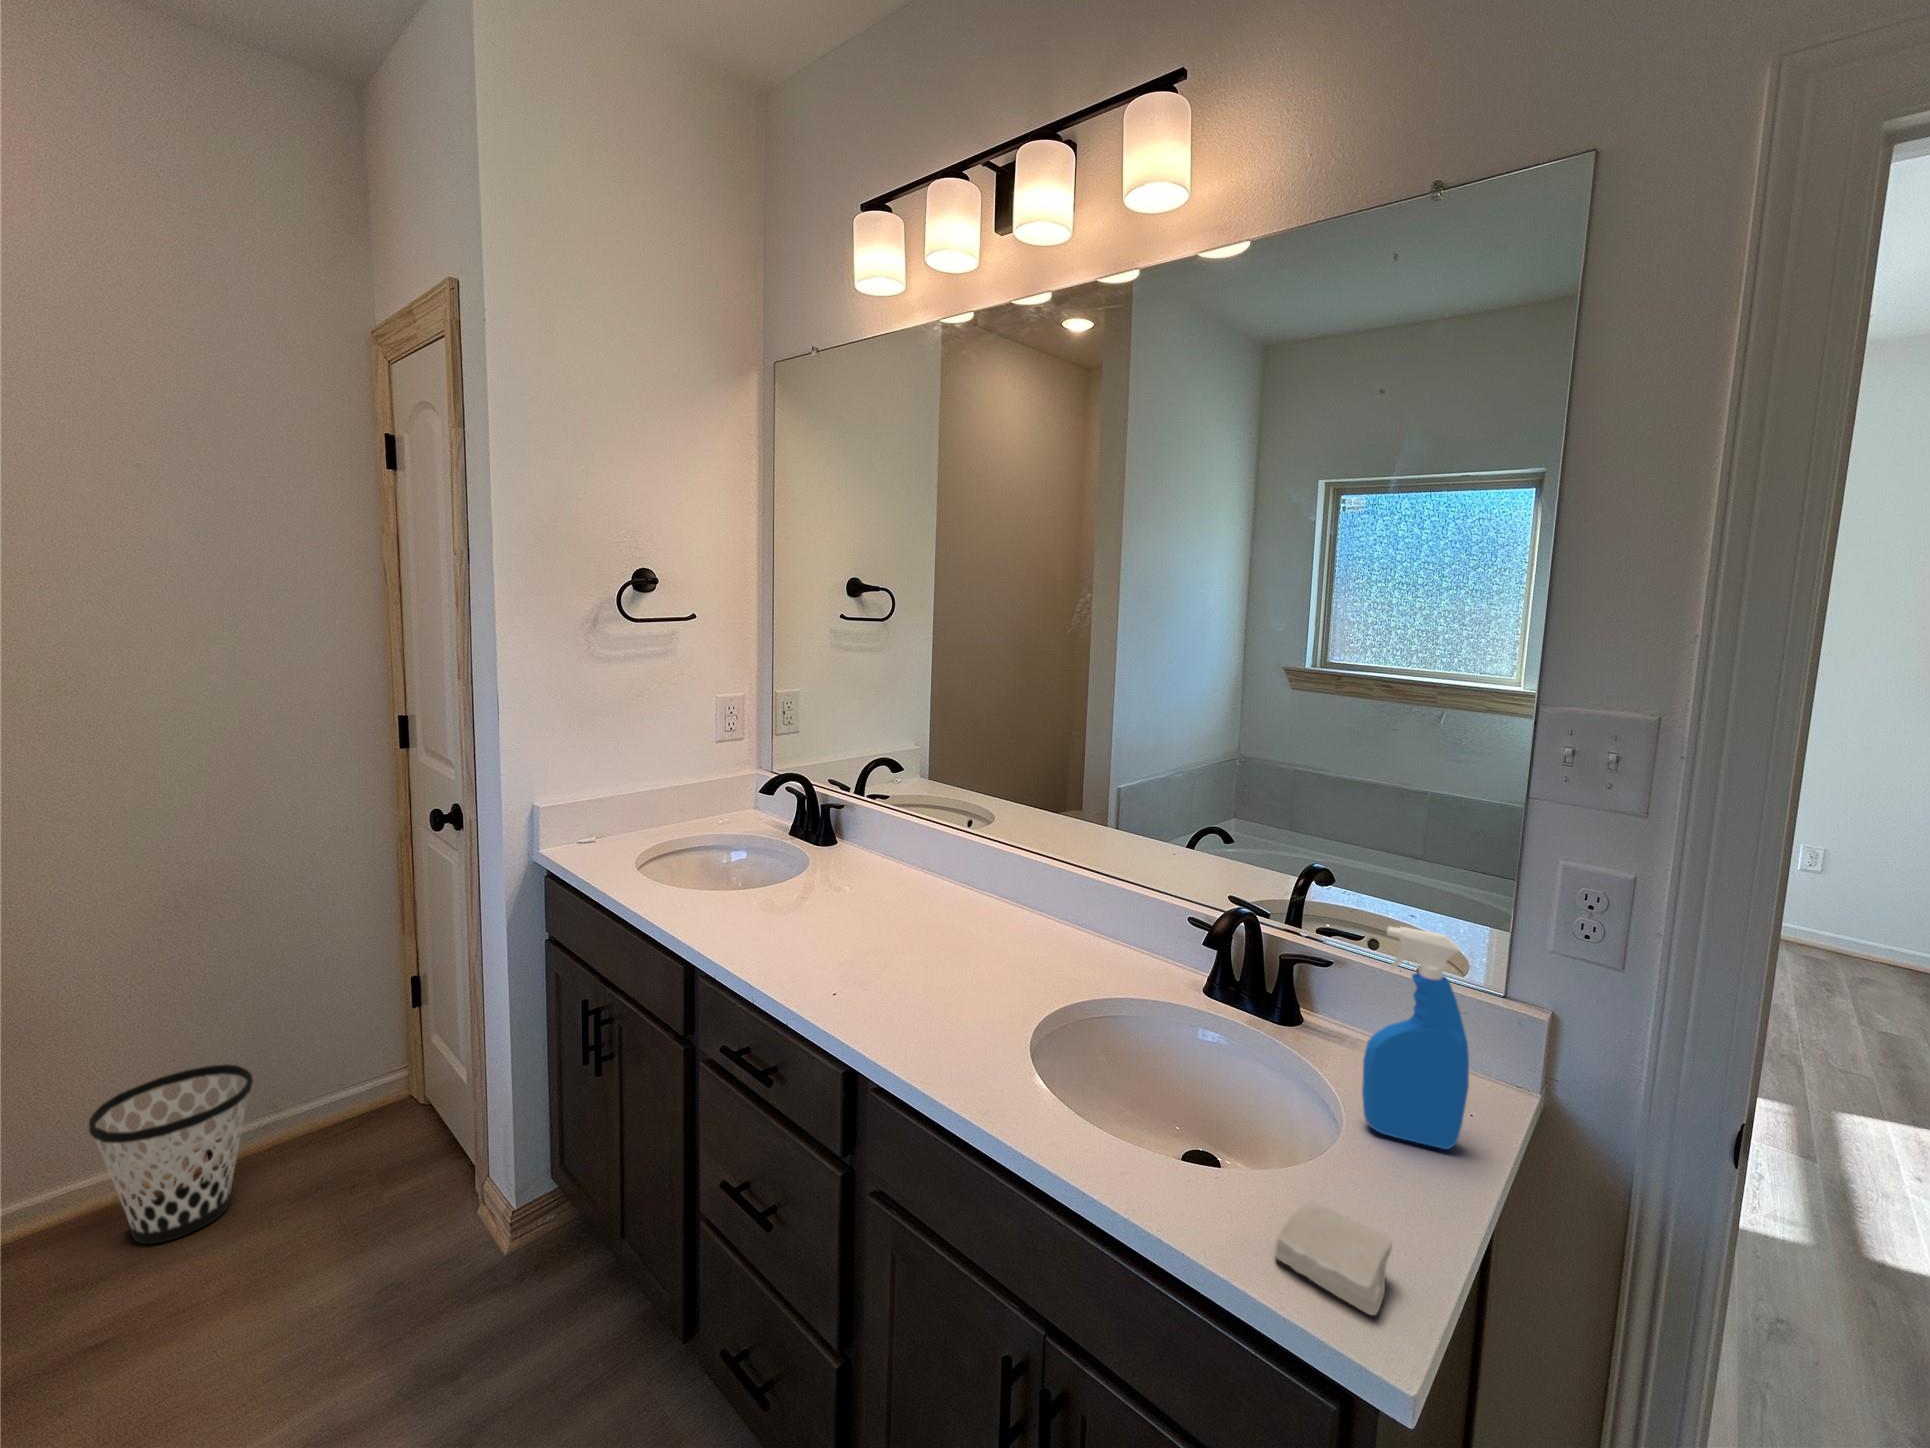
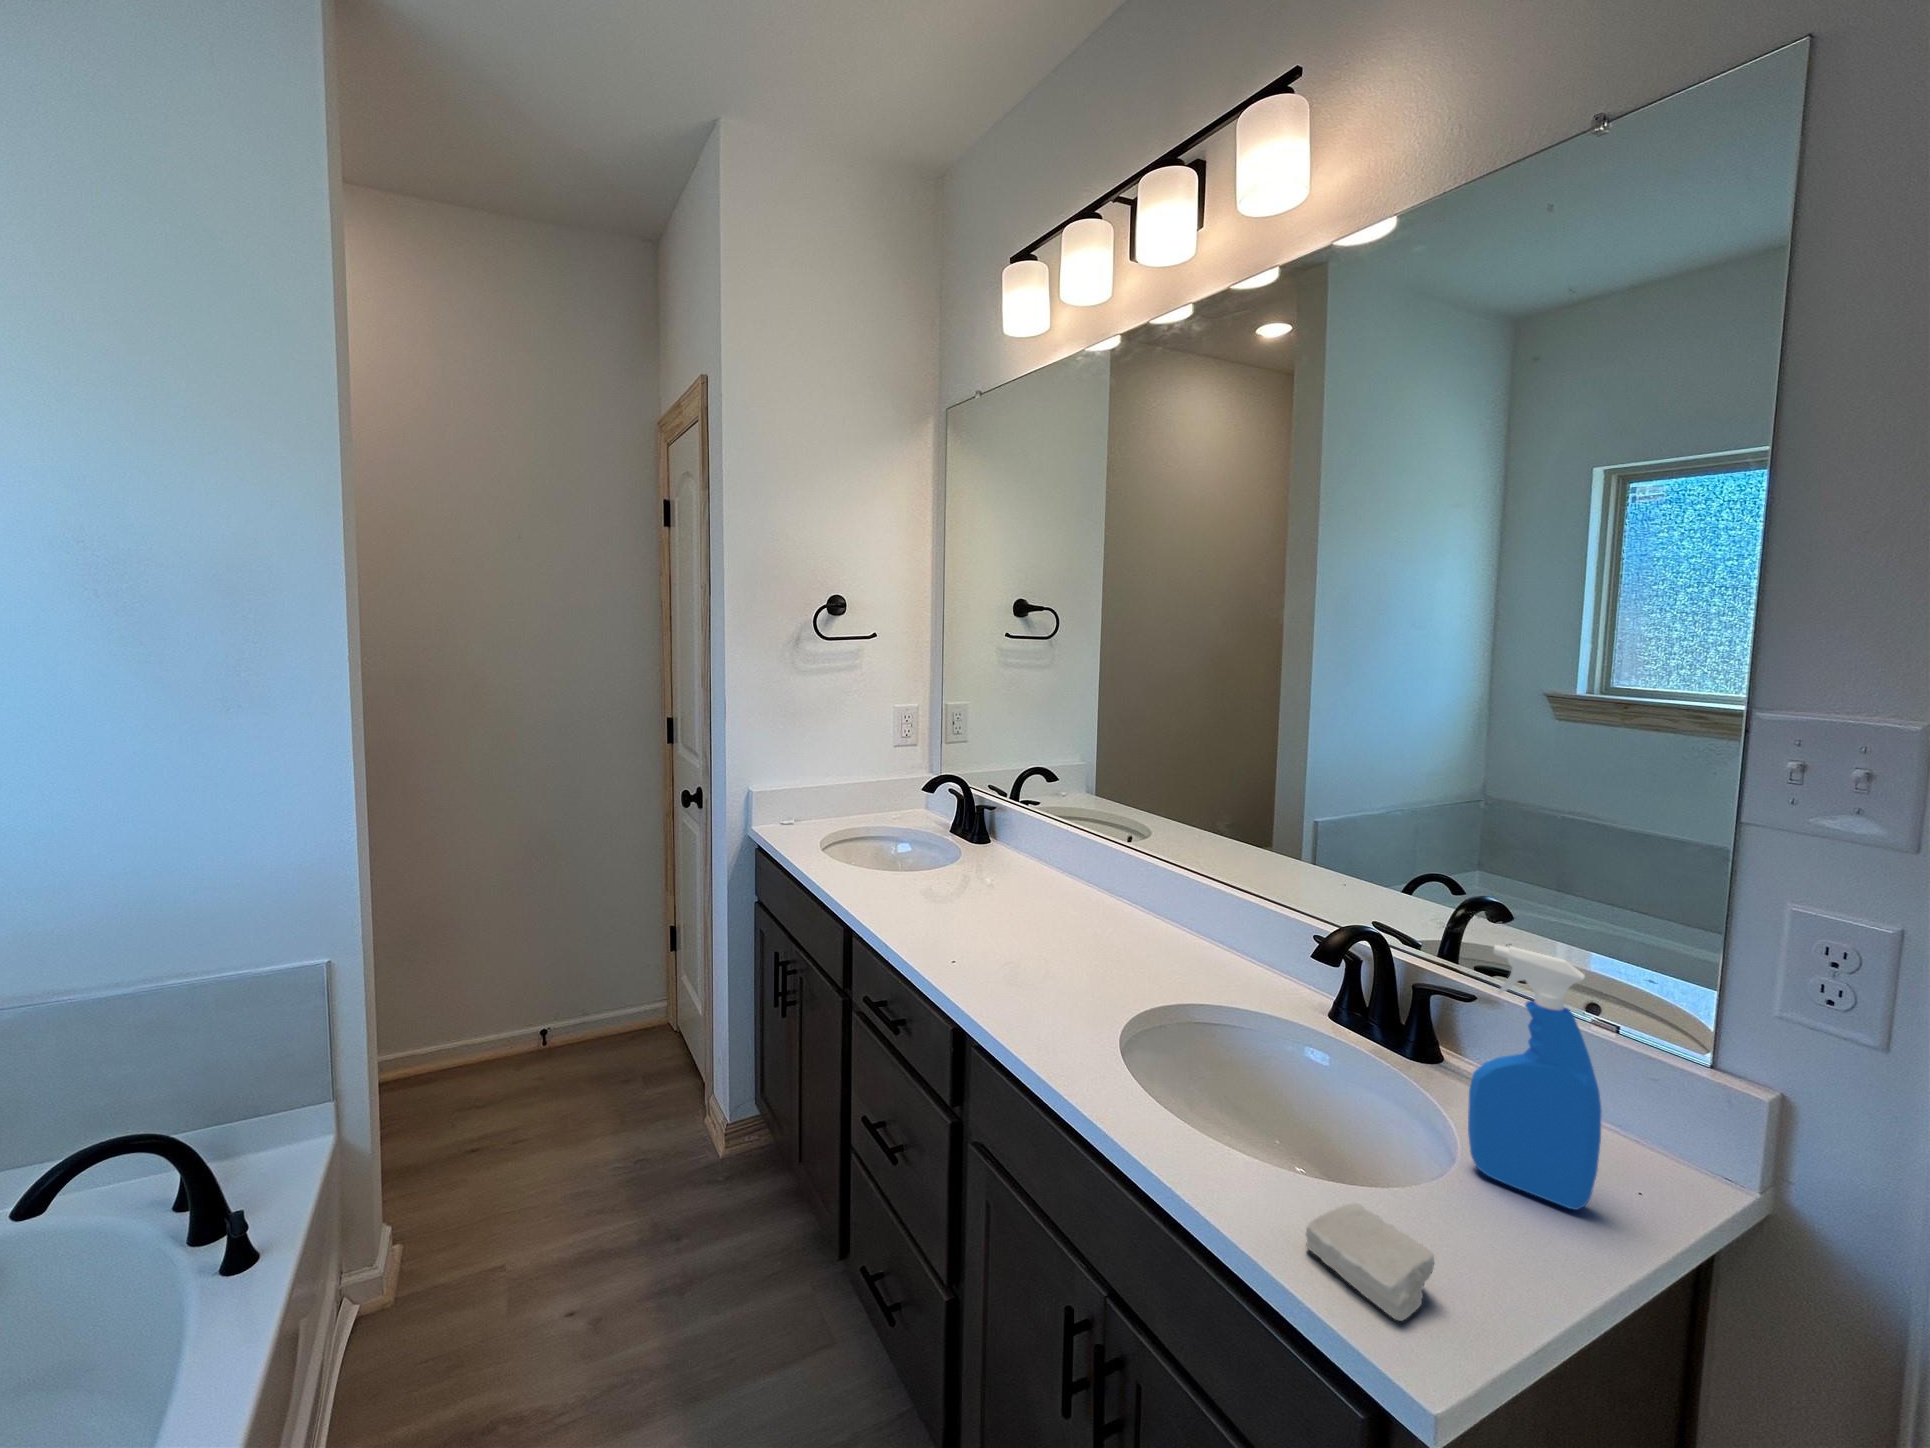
wastebasket: present [89,1065,253,1244] -> none [476,973,567,1095]

